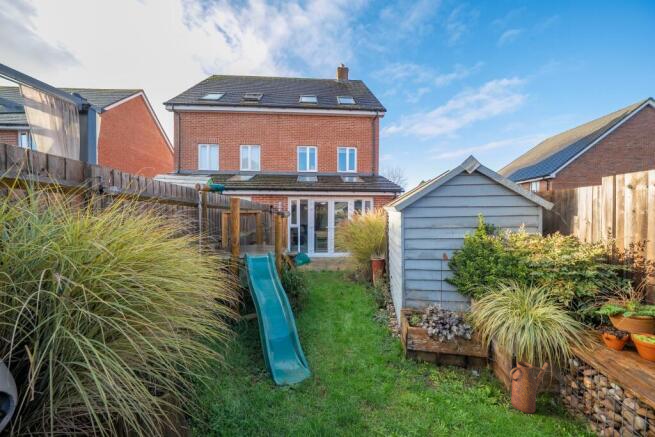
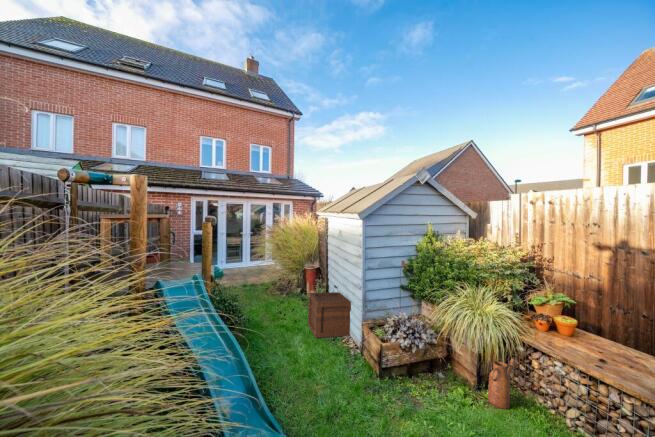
wooden crate: none [362,281,397,323] -> present [308,292,351,338]

